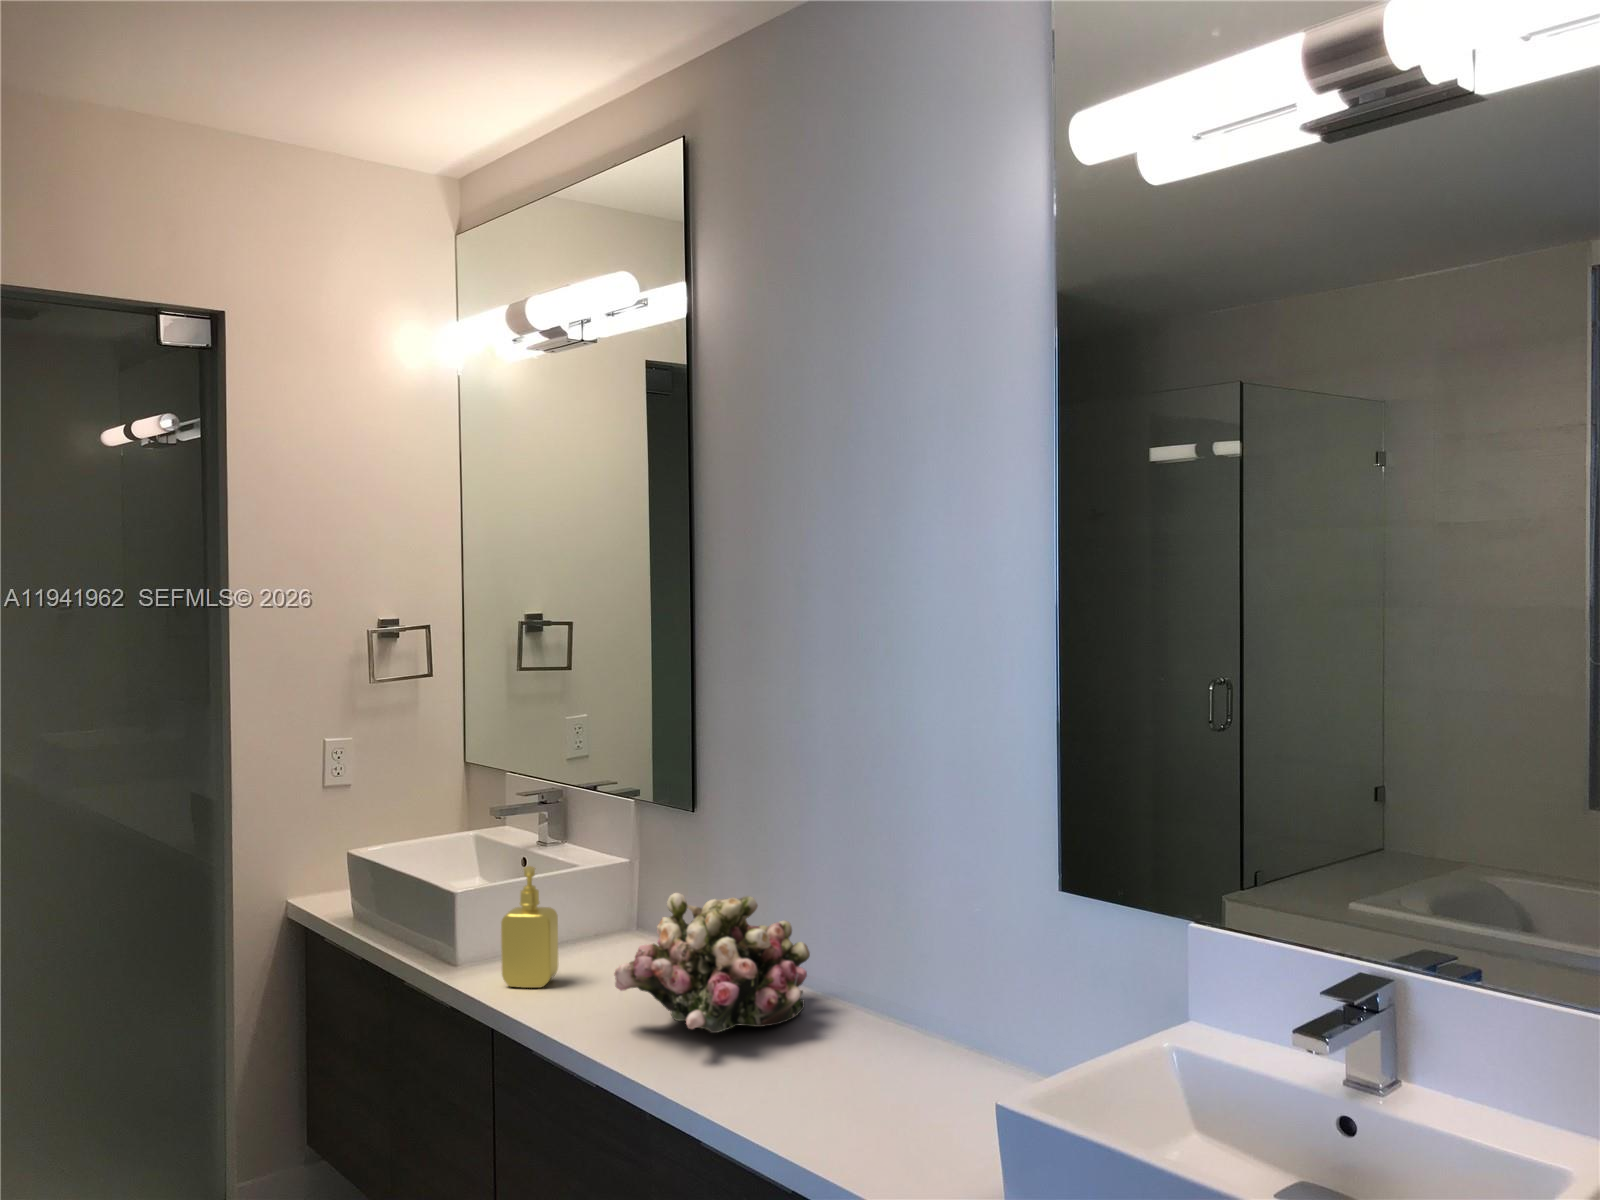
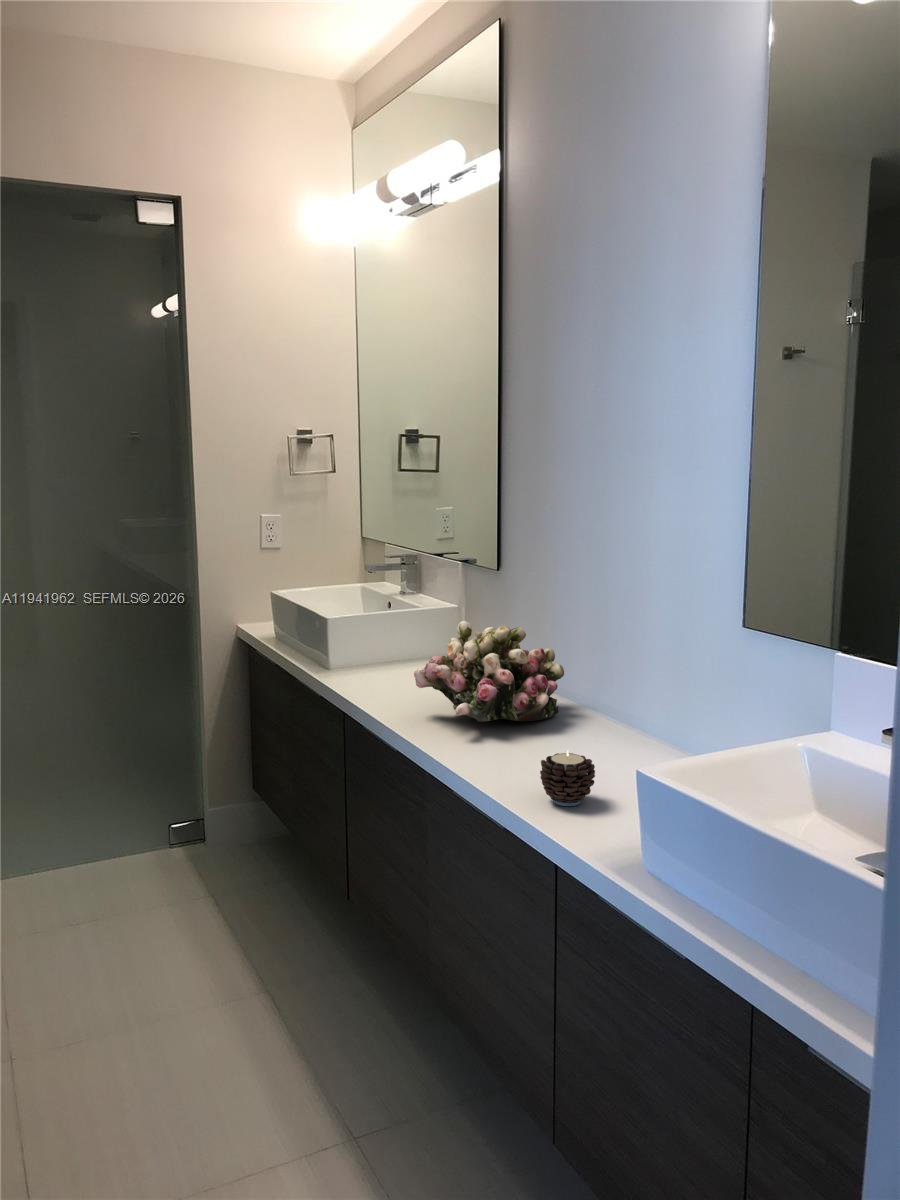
soap dispenser: present [501,866,558,988] -> none [351,601,393,686]
candle: none [837,1073,910,1150] -> present [540,750,595,806]

